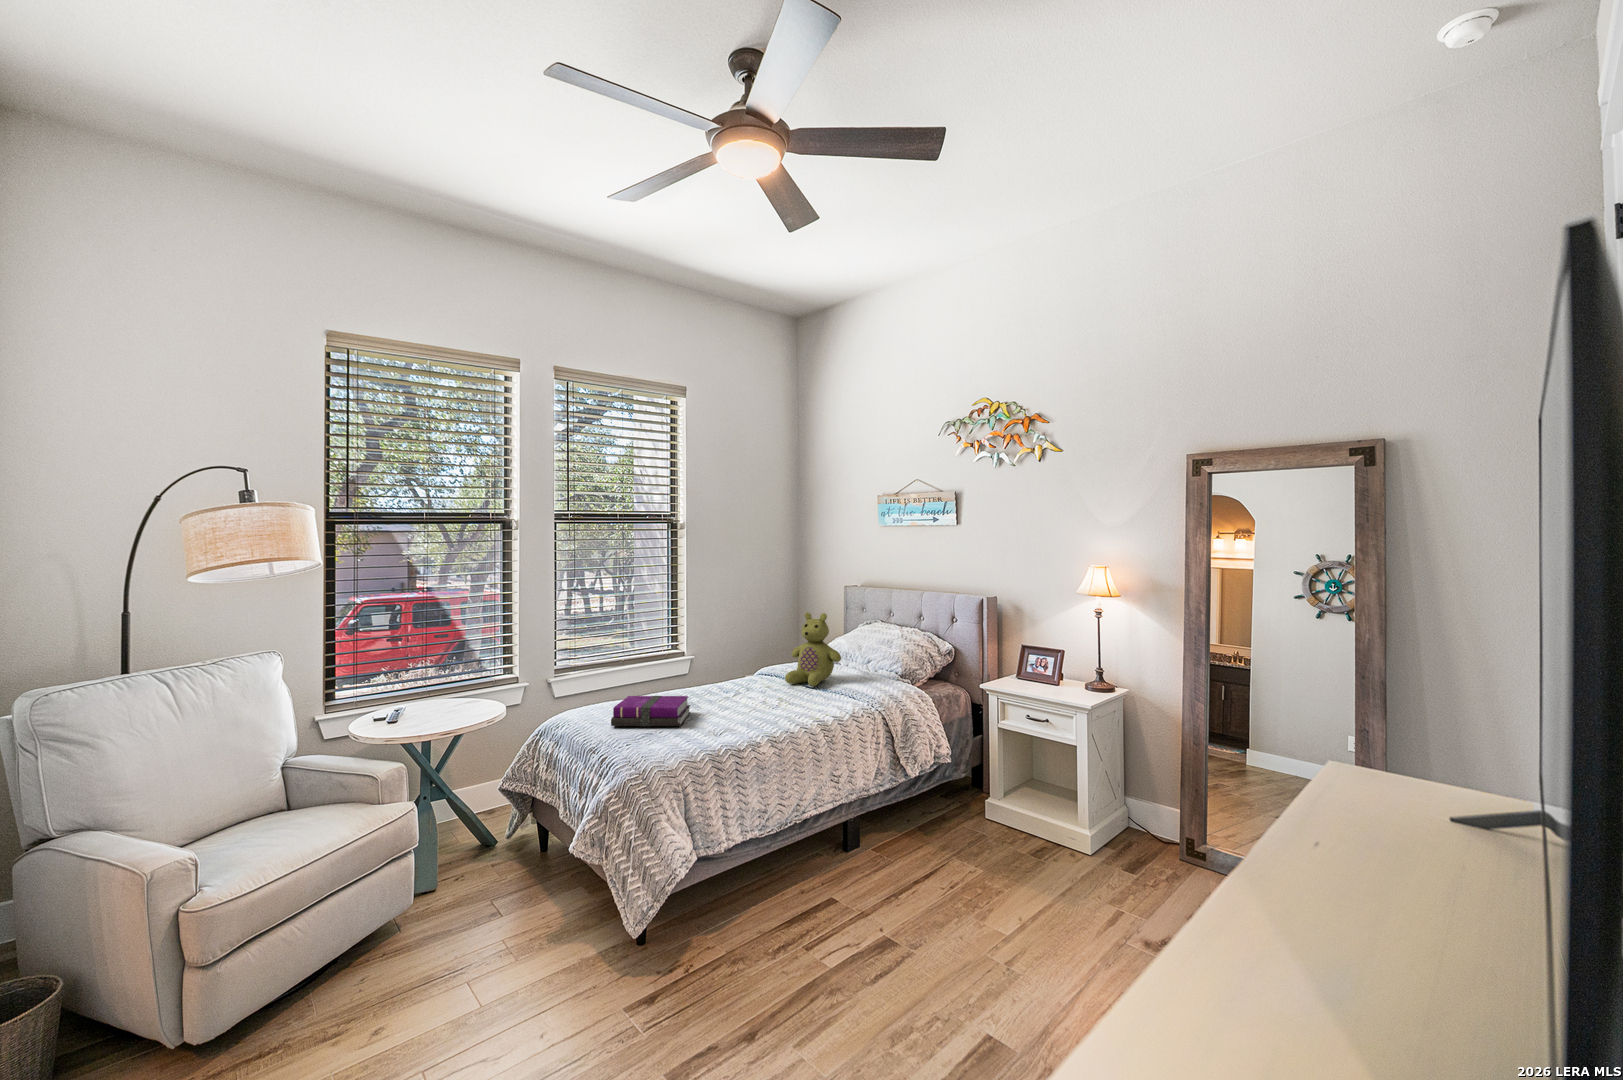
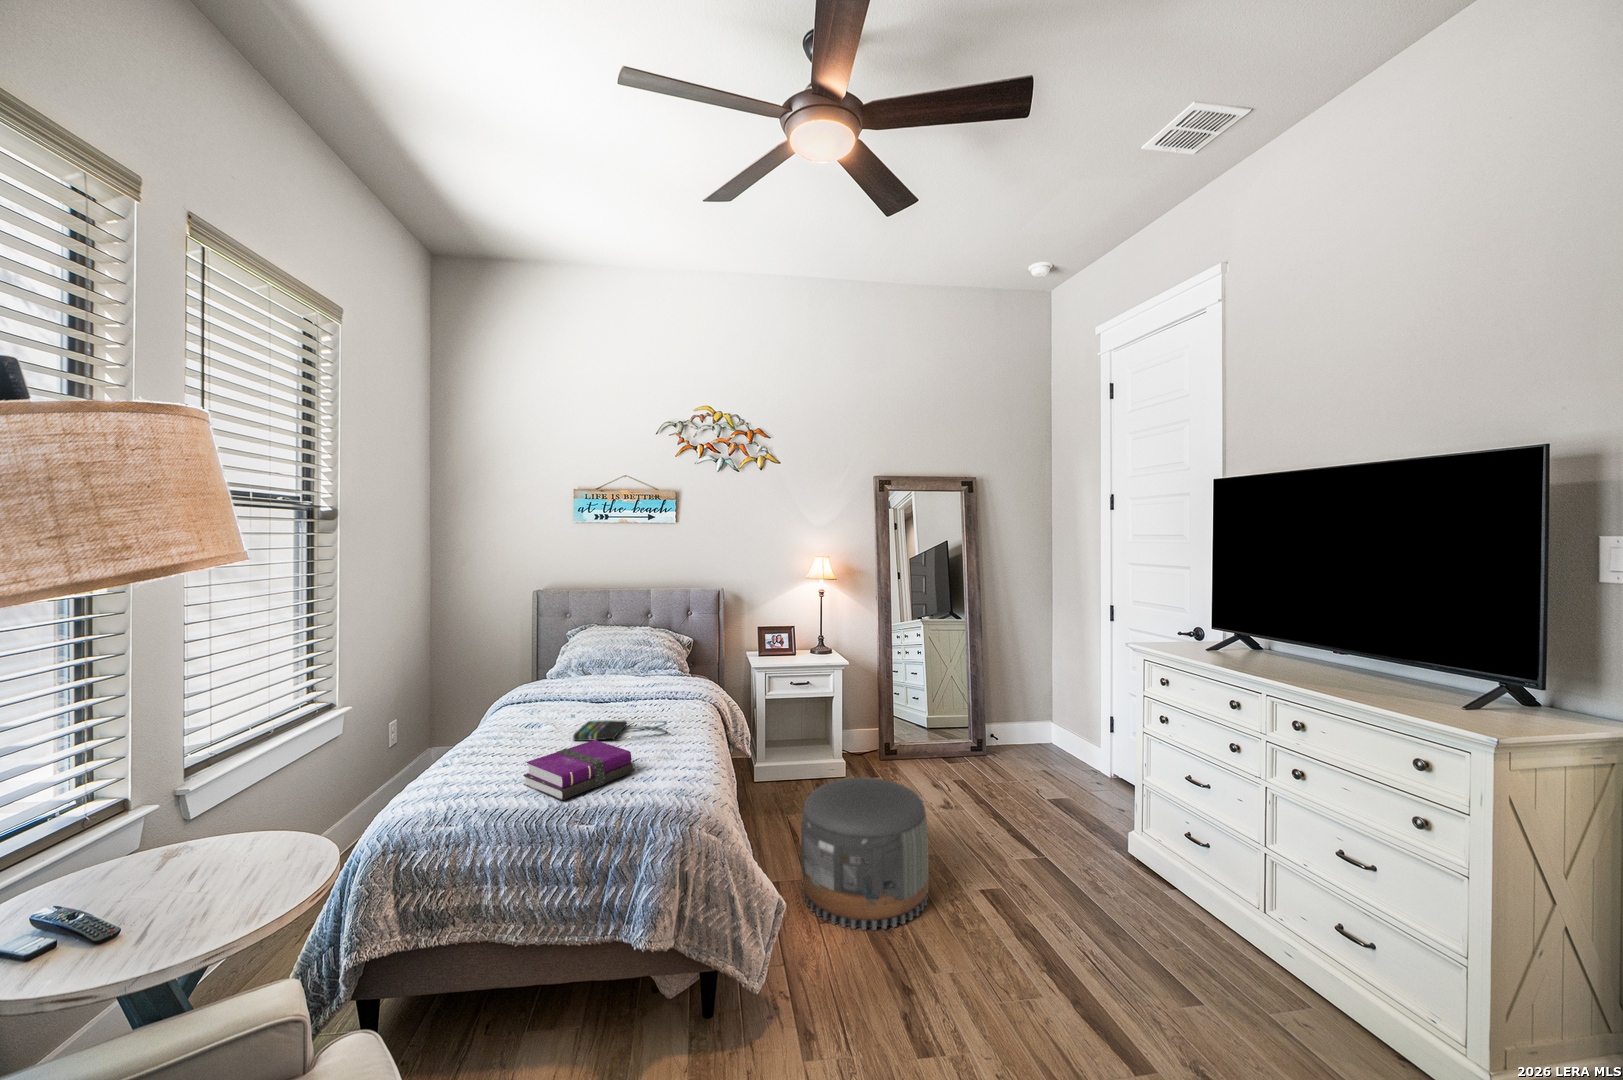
stuffed bear: present [785,612,841,687] -> none [586,622,650,705]
tote bag: none [710,689,767,712] -> present [573,720,668,741]
pouf: none [804,813,955,999] -> present [801,778,929,930]

